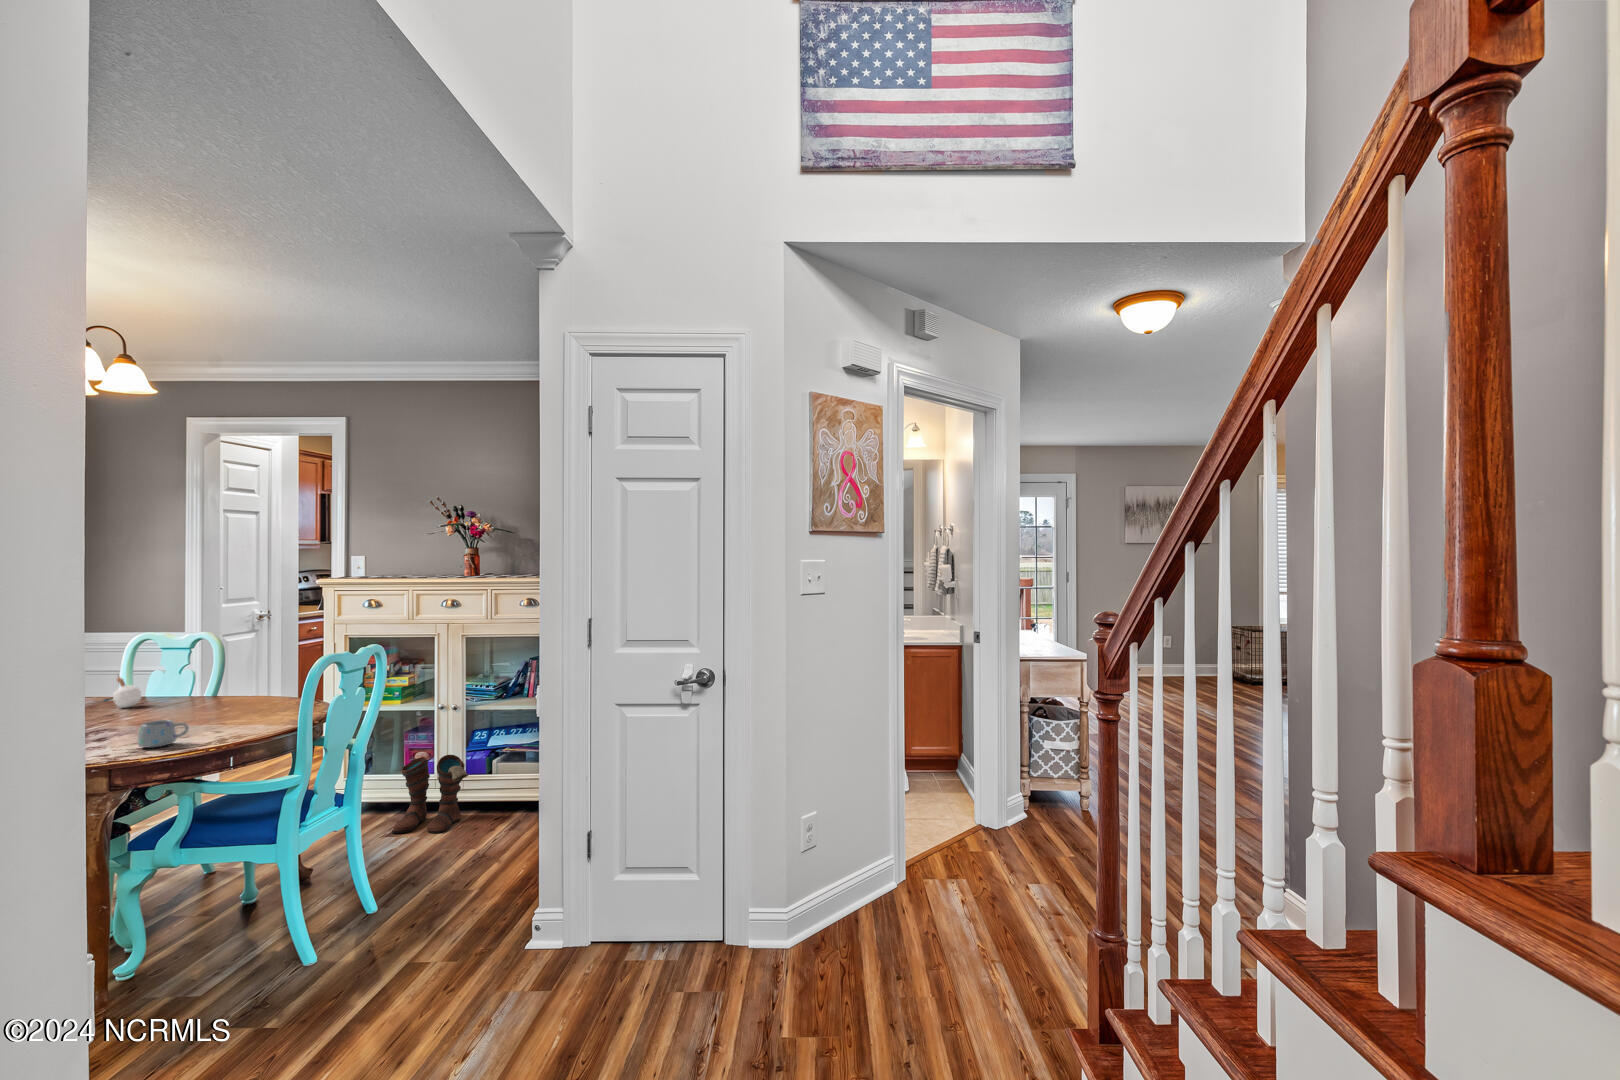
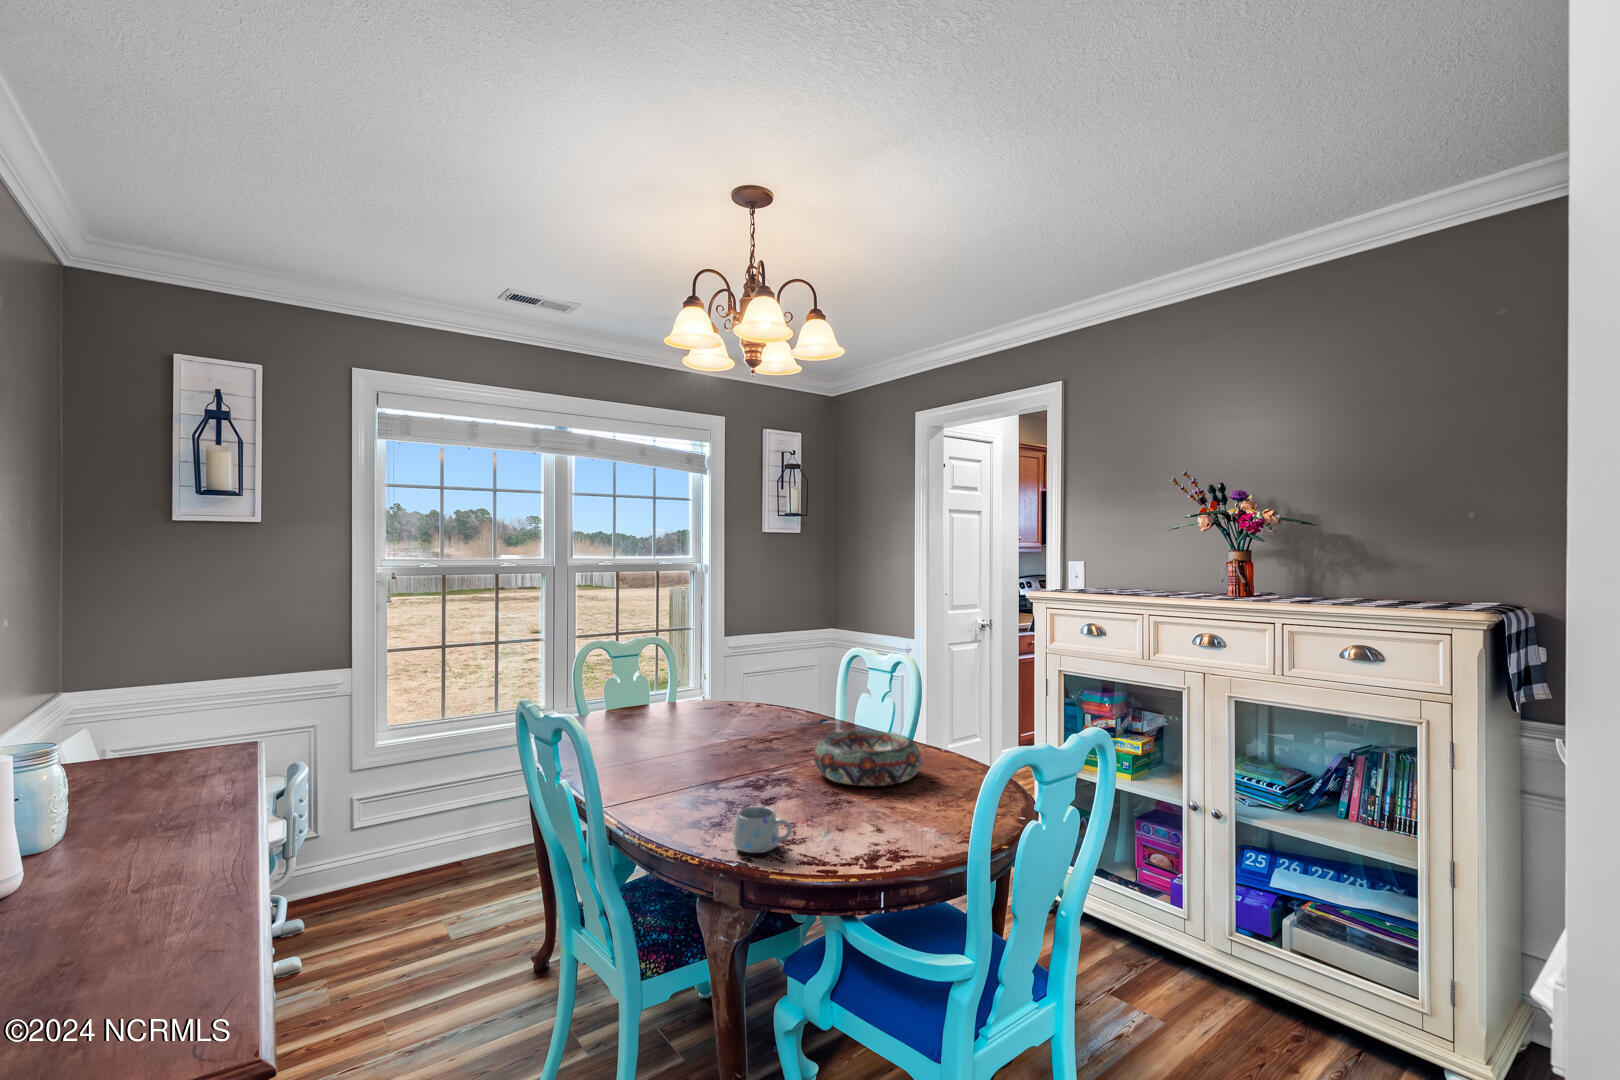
candle: present [113,676,141,708] -> none [791,695,818,744]
decorative bowl: none [160,681,256,716] -> present [814,731,922,786]
boots: present [392,755,468,833] -> none [1117,877,1242,1026]

